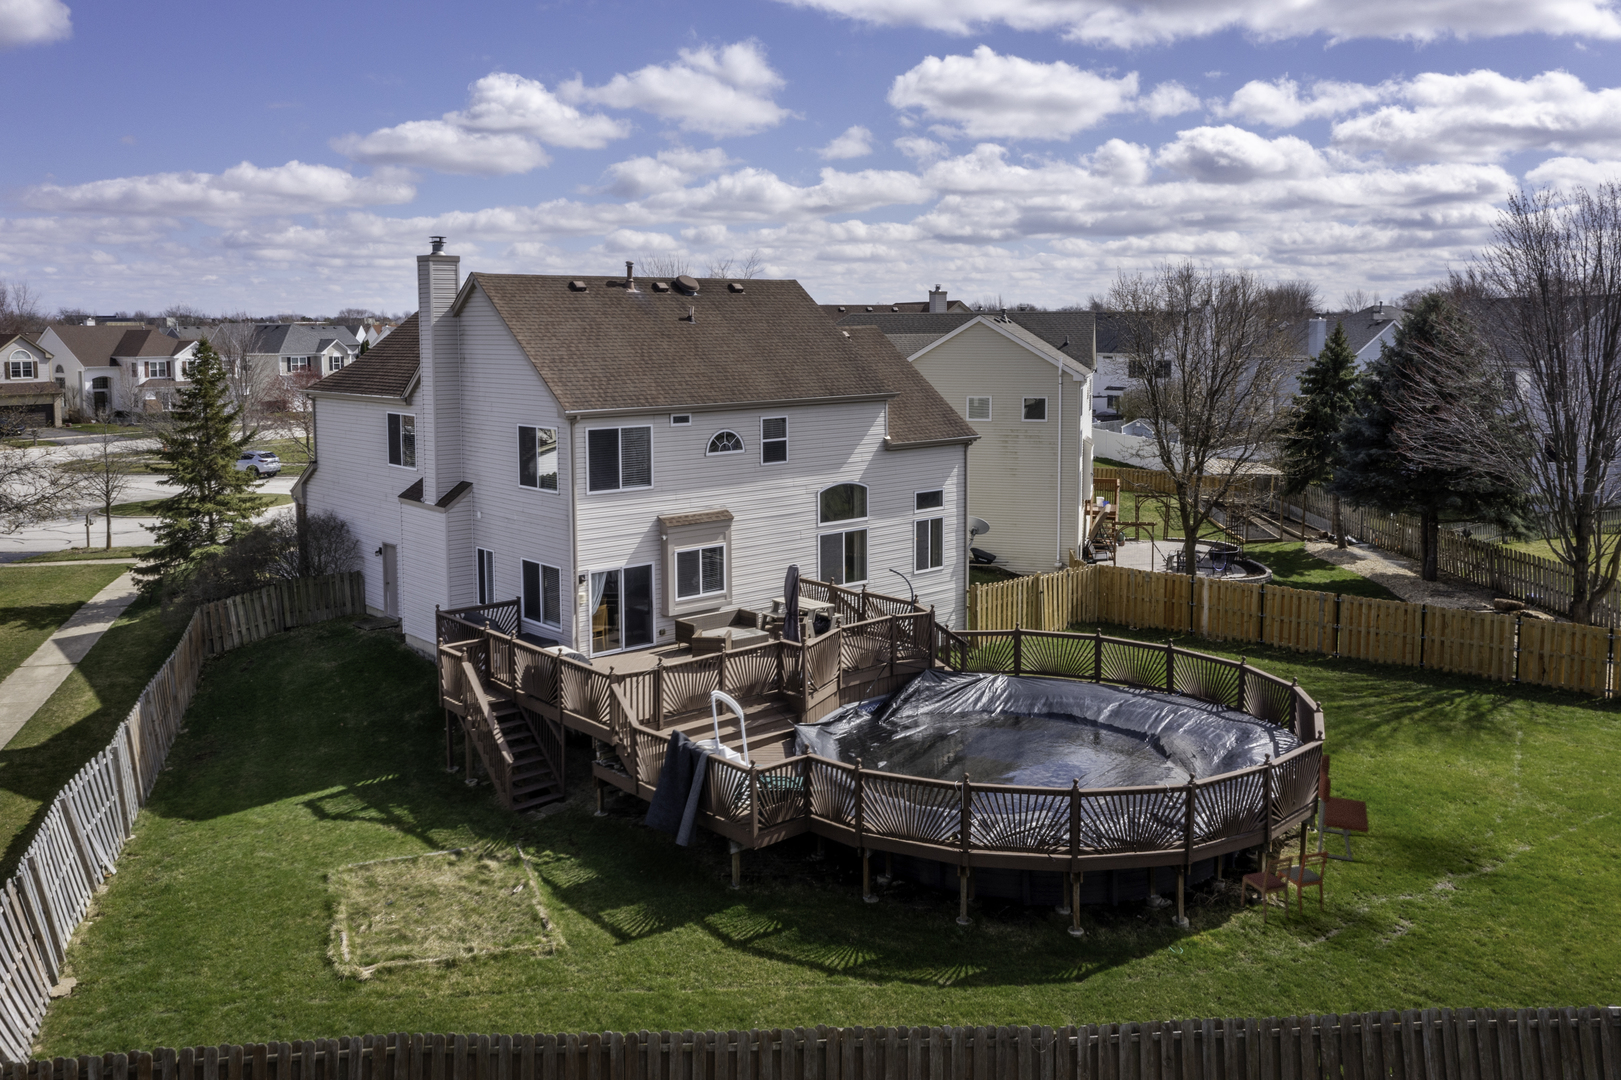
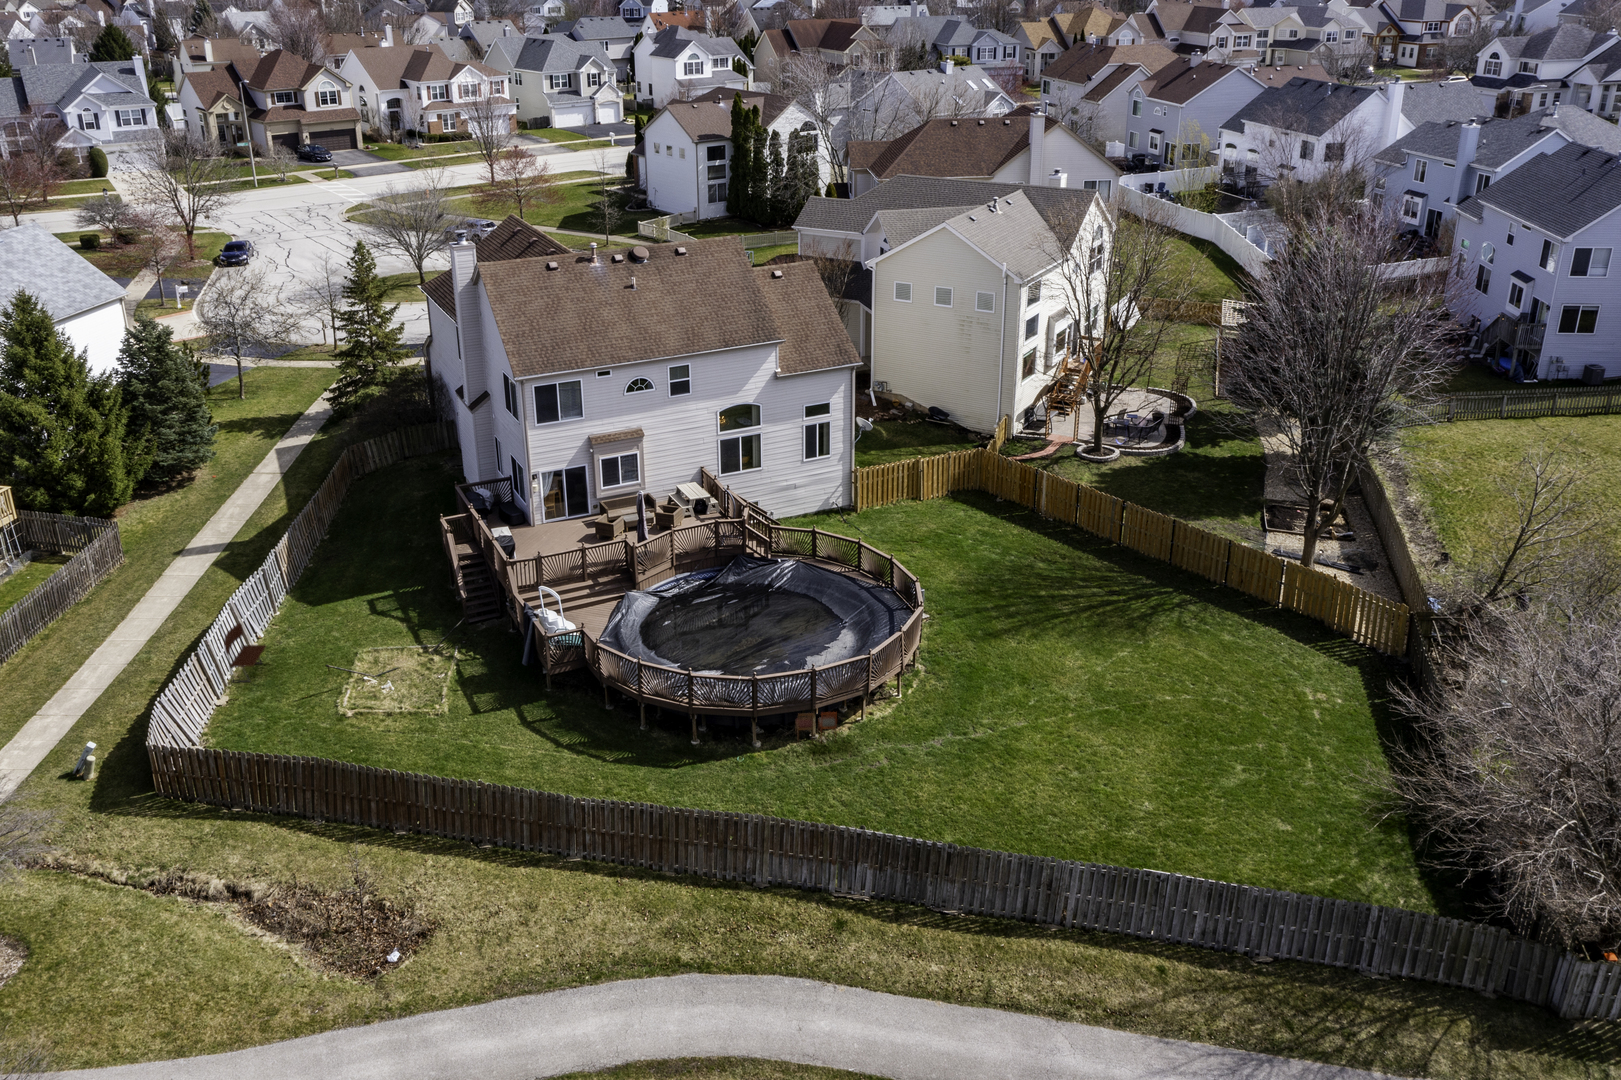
bench: present [1317,754,1369,861] -> present [224,623,266,682]

